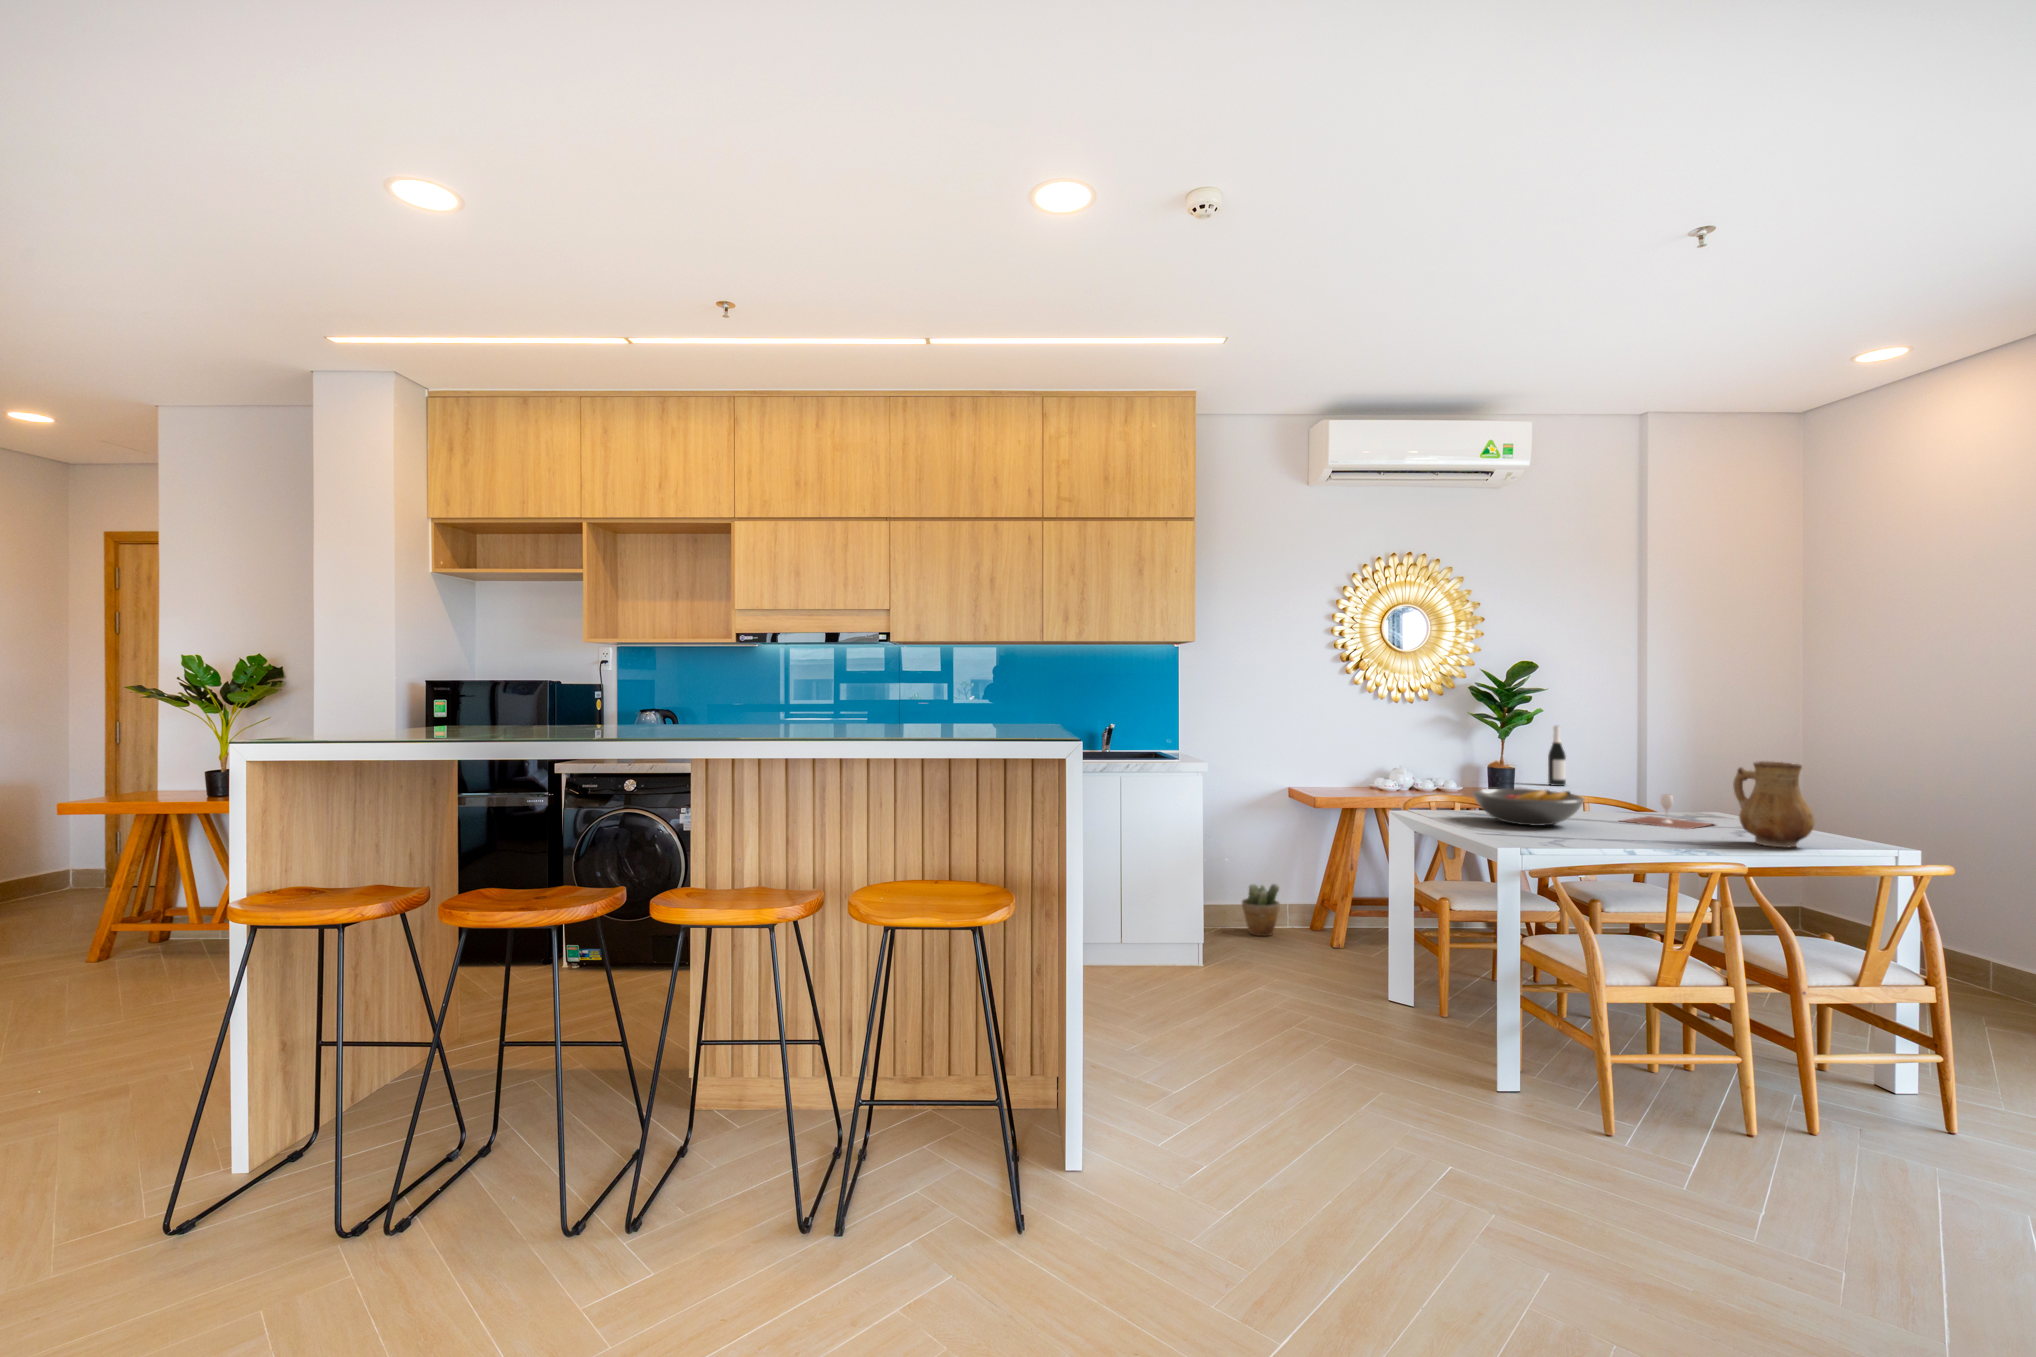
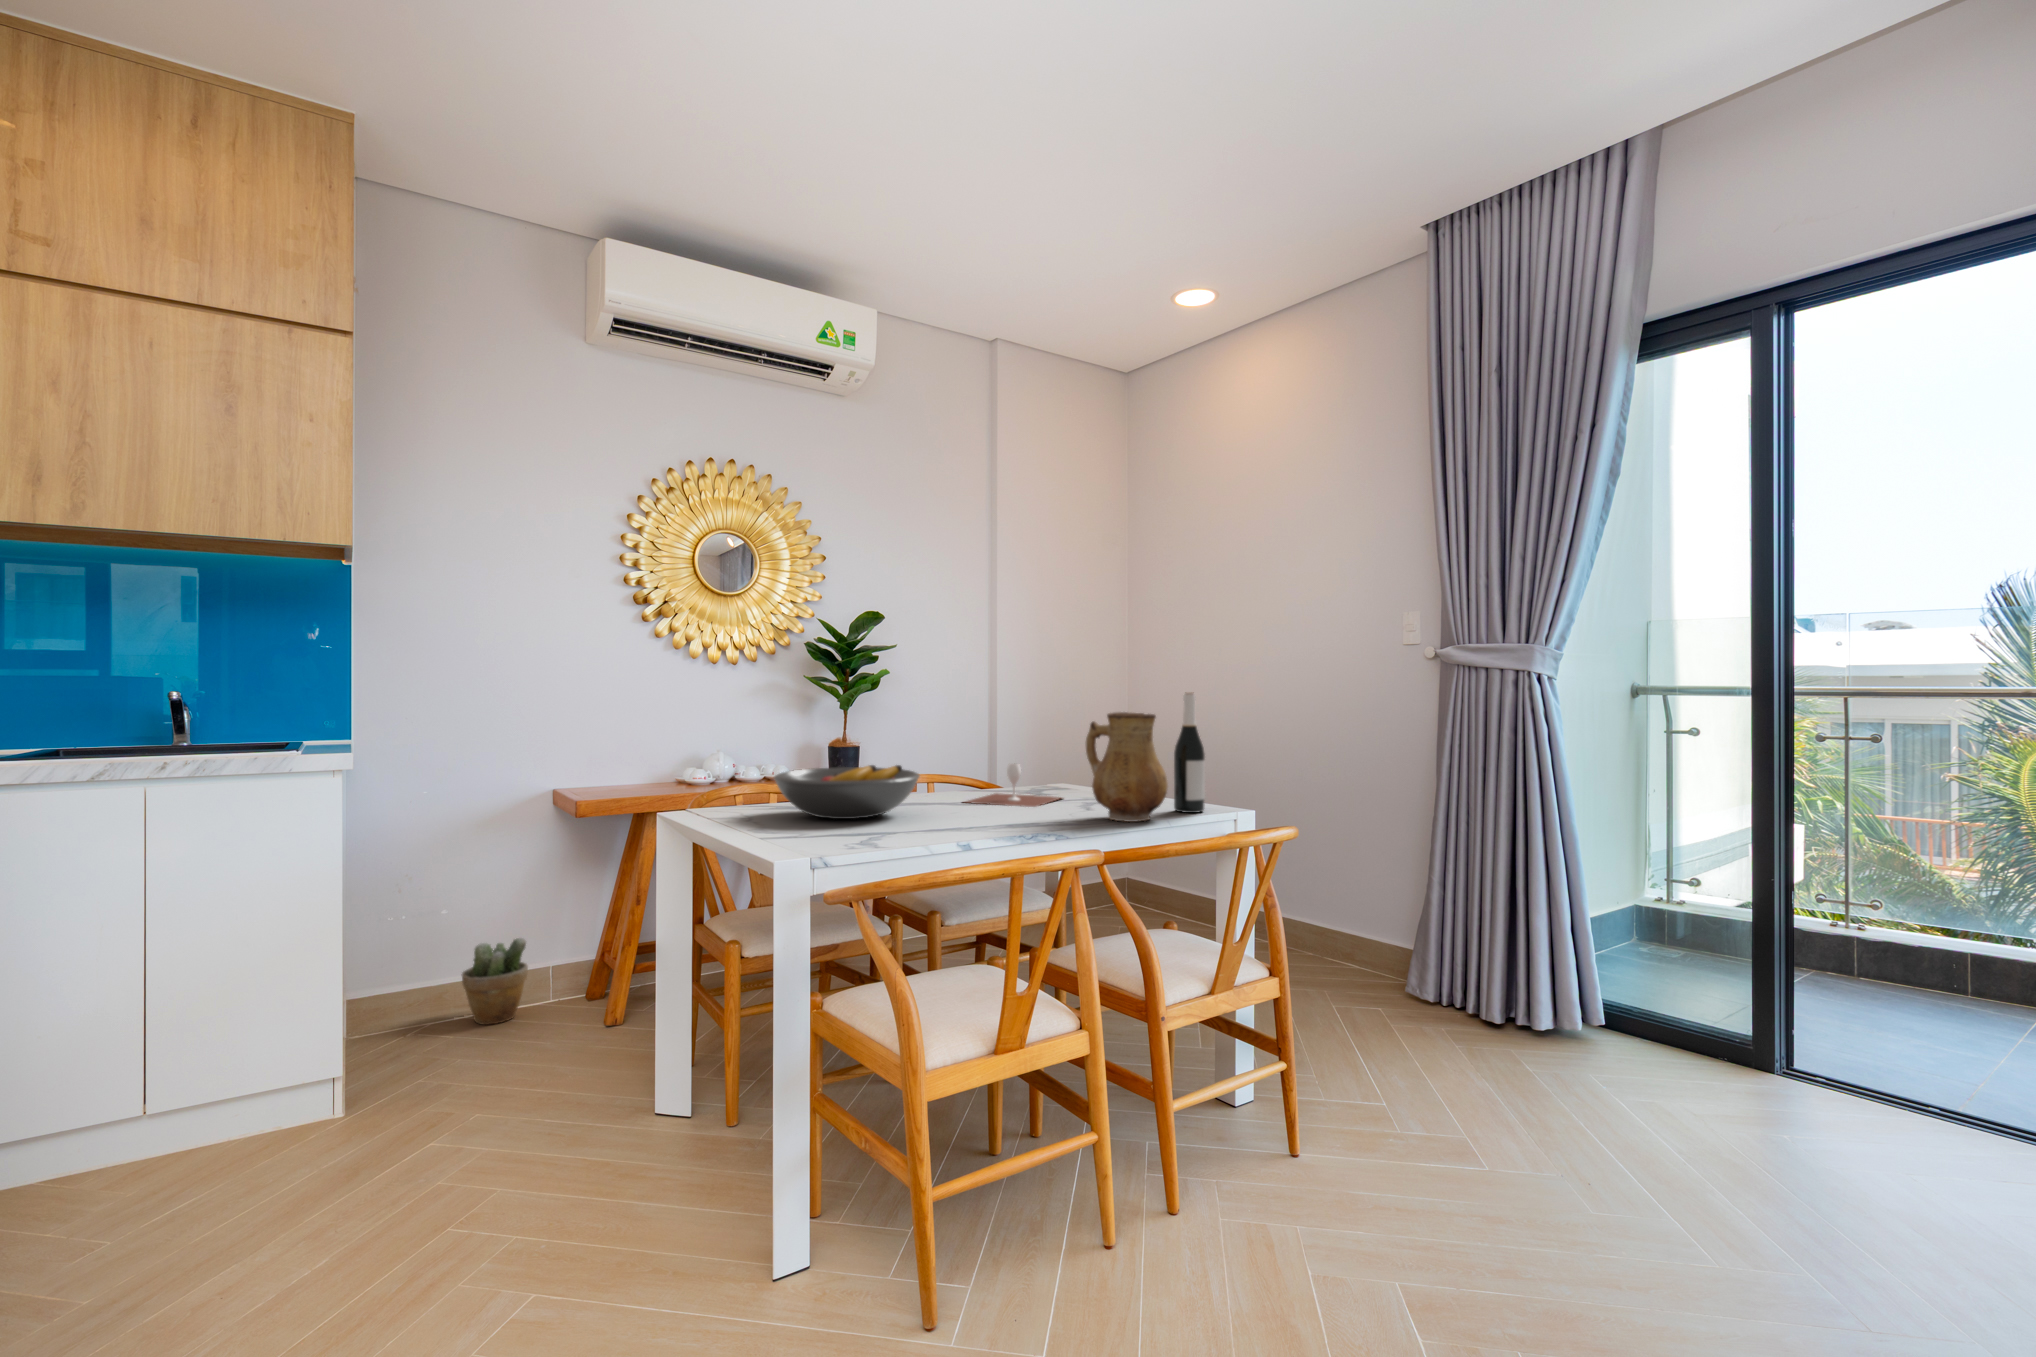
wine bottle: present [1548,726,1566,786] -> present [1174,693,1205,813]

